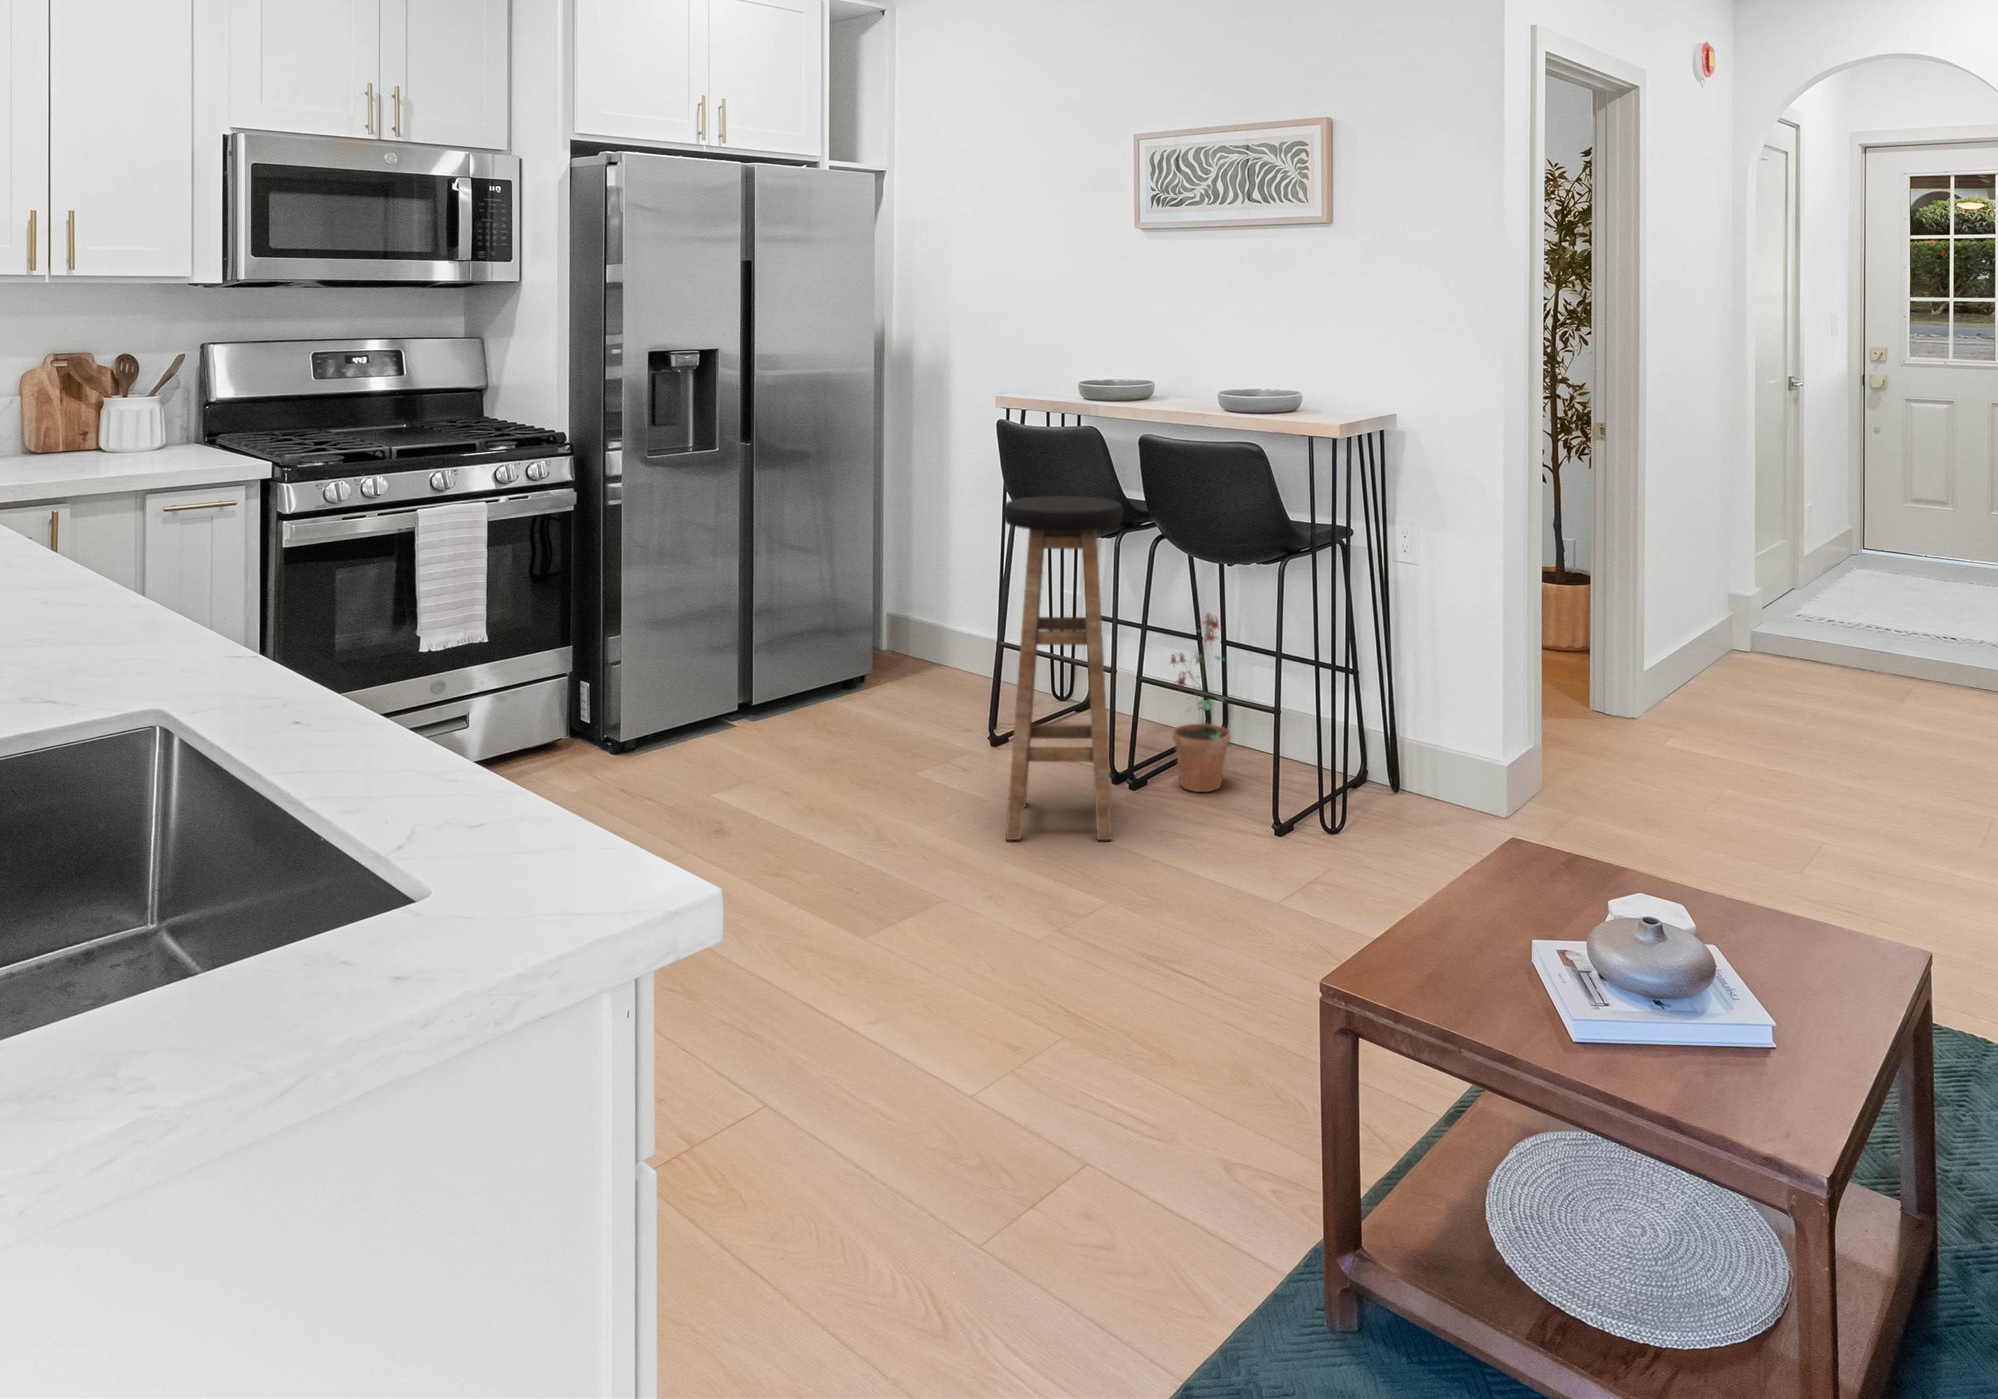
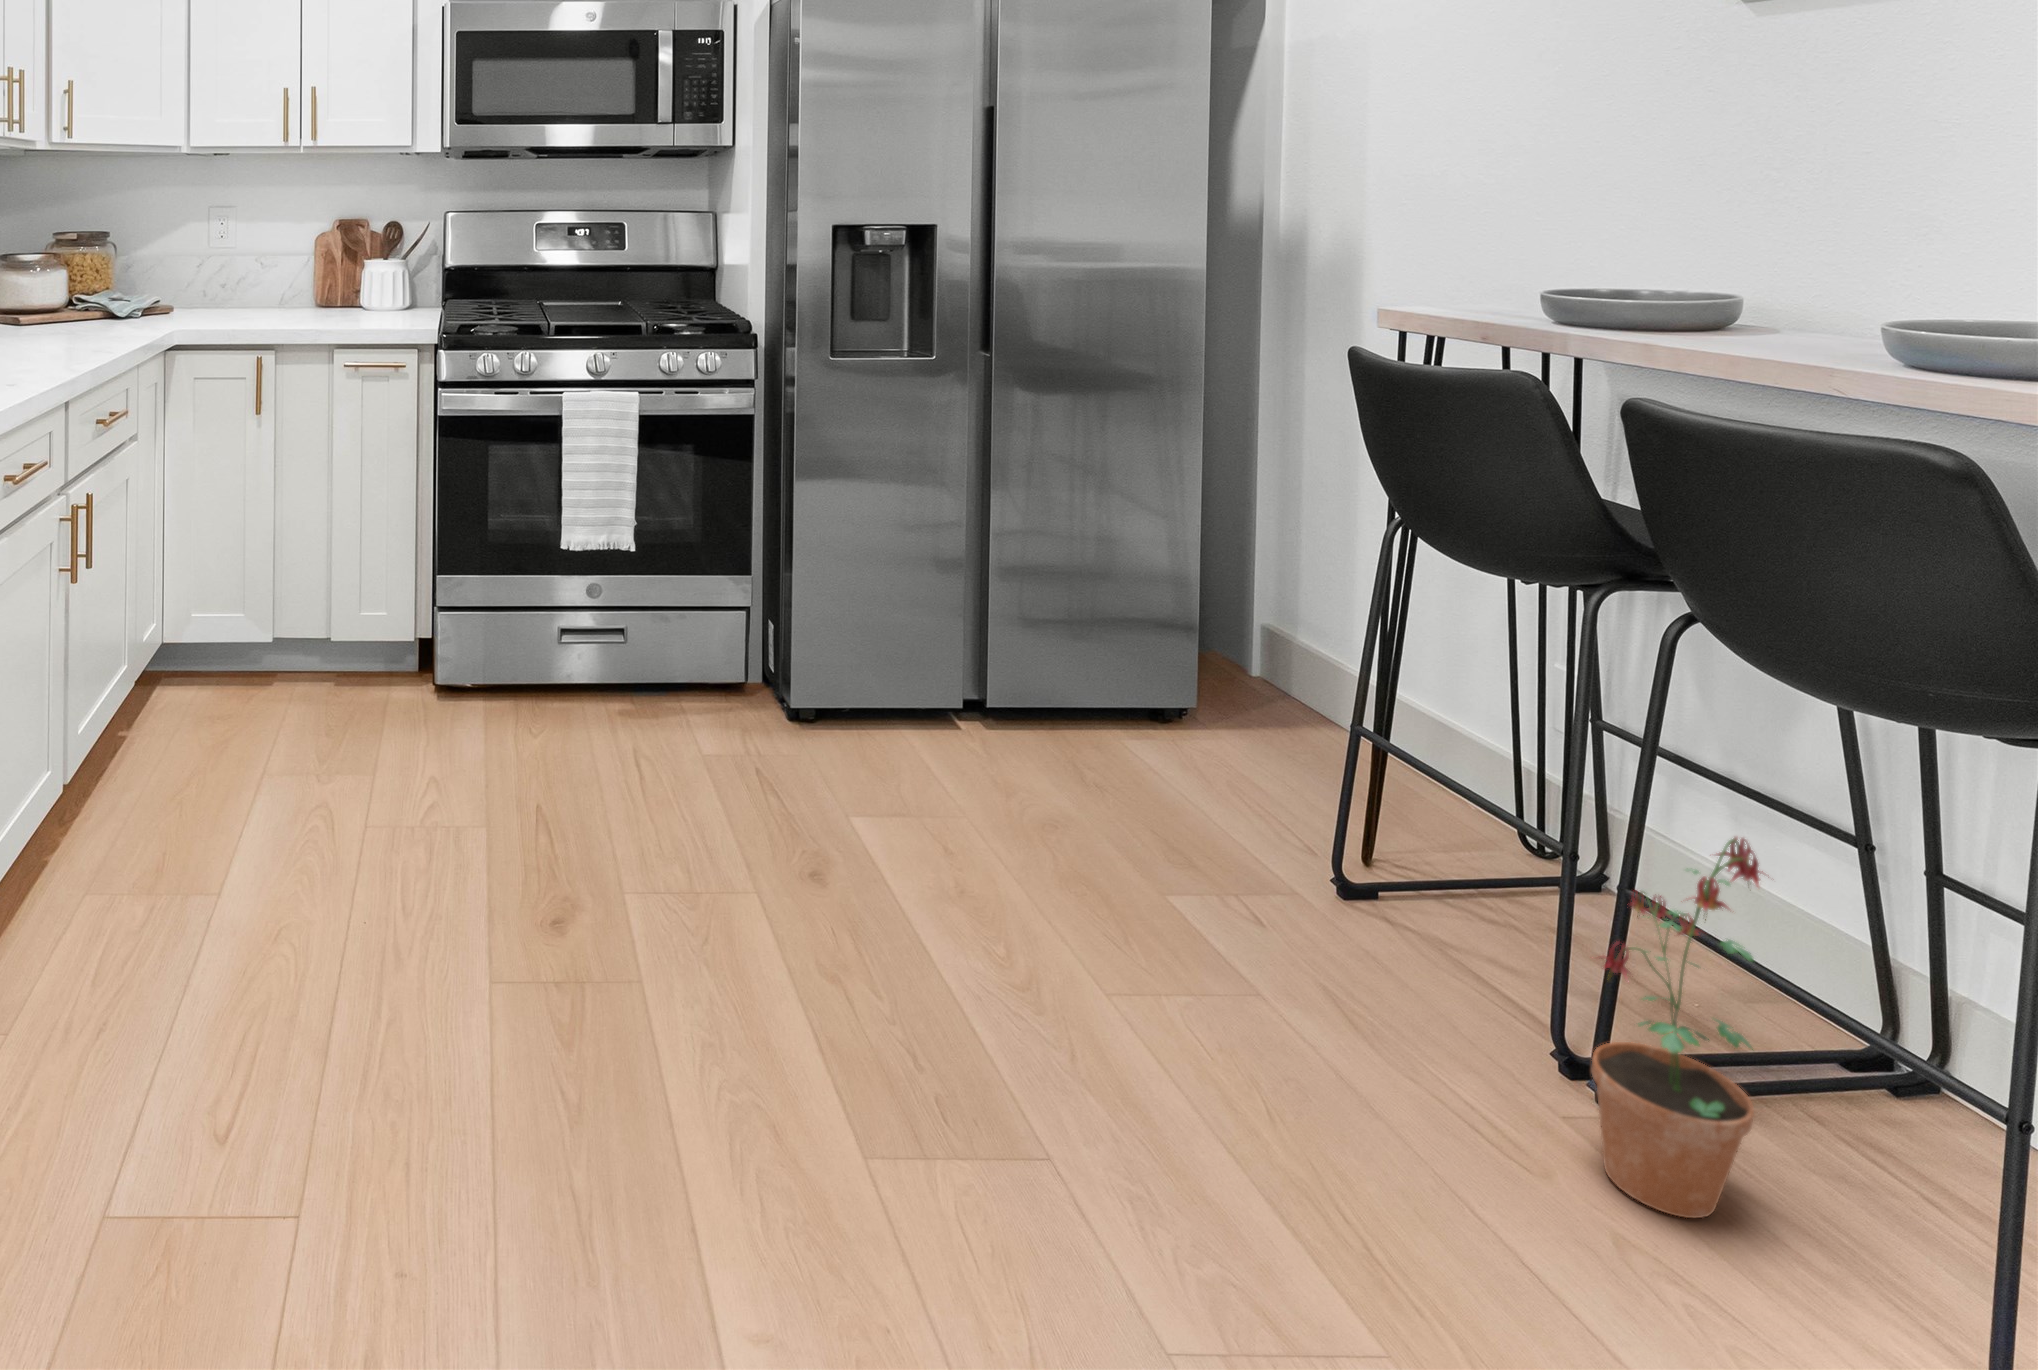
bar stool: present [1004,496,1123,840] -> none [1126,517,1449,1216]

